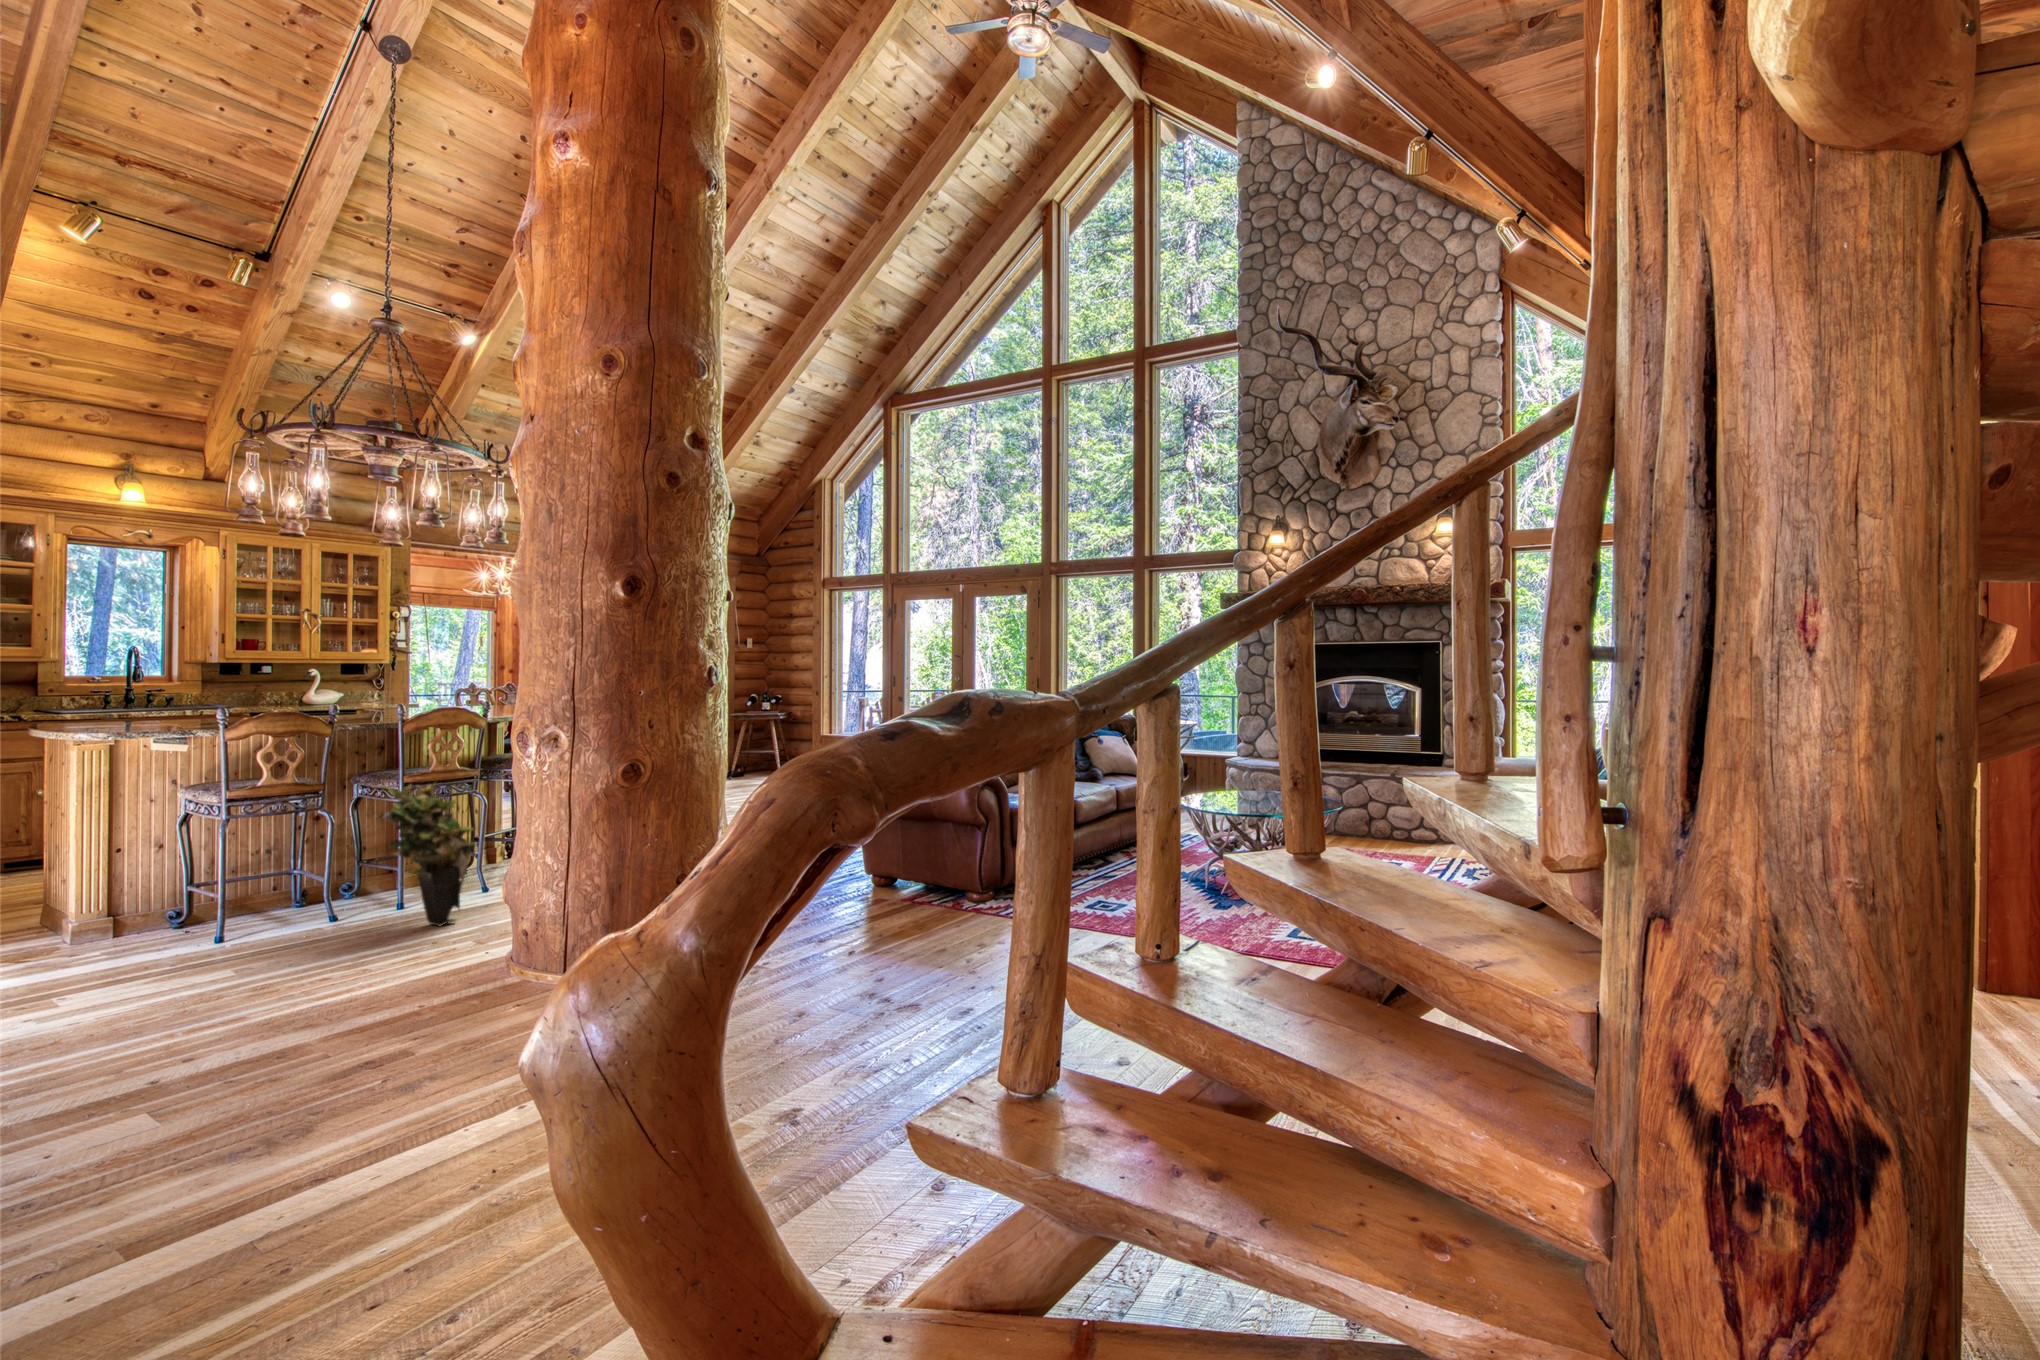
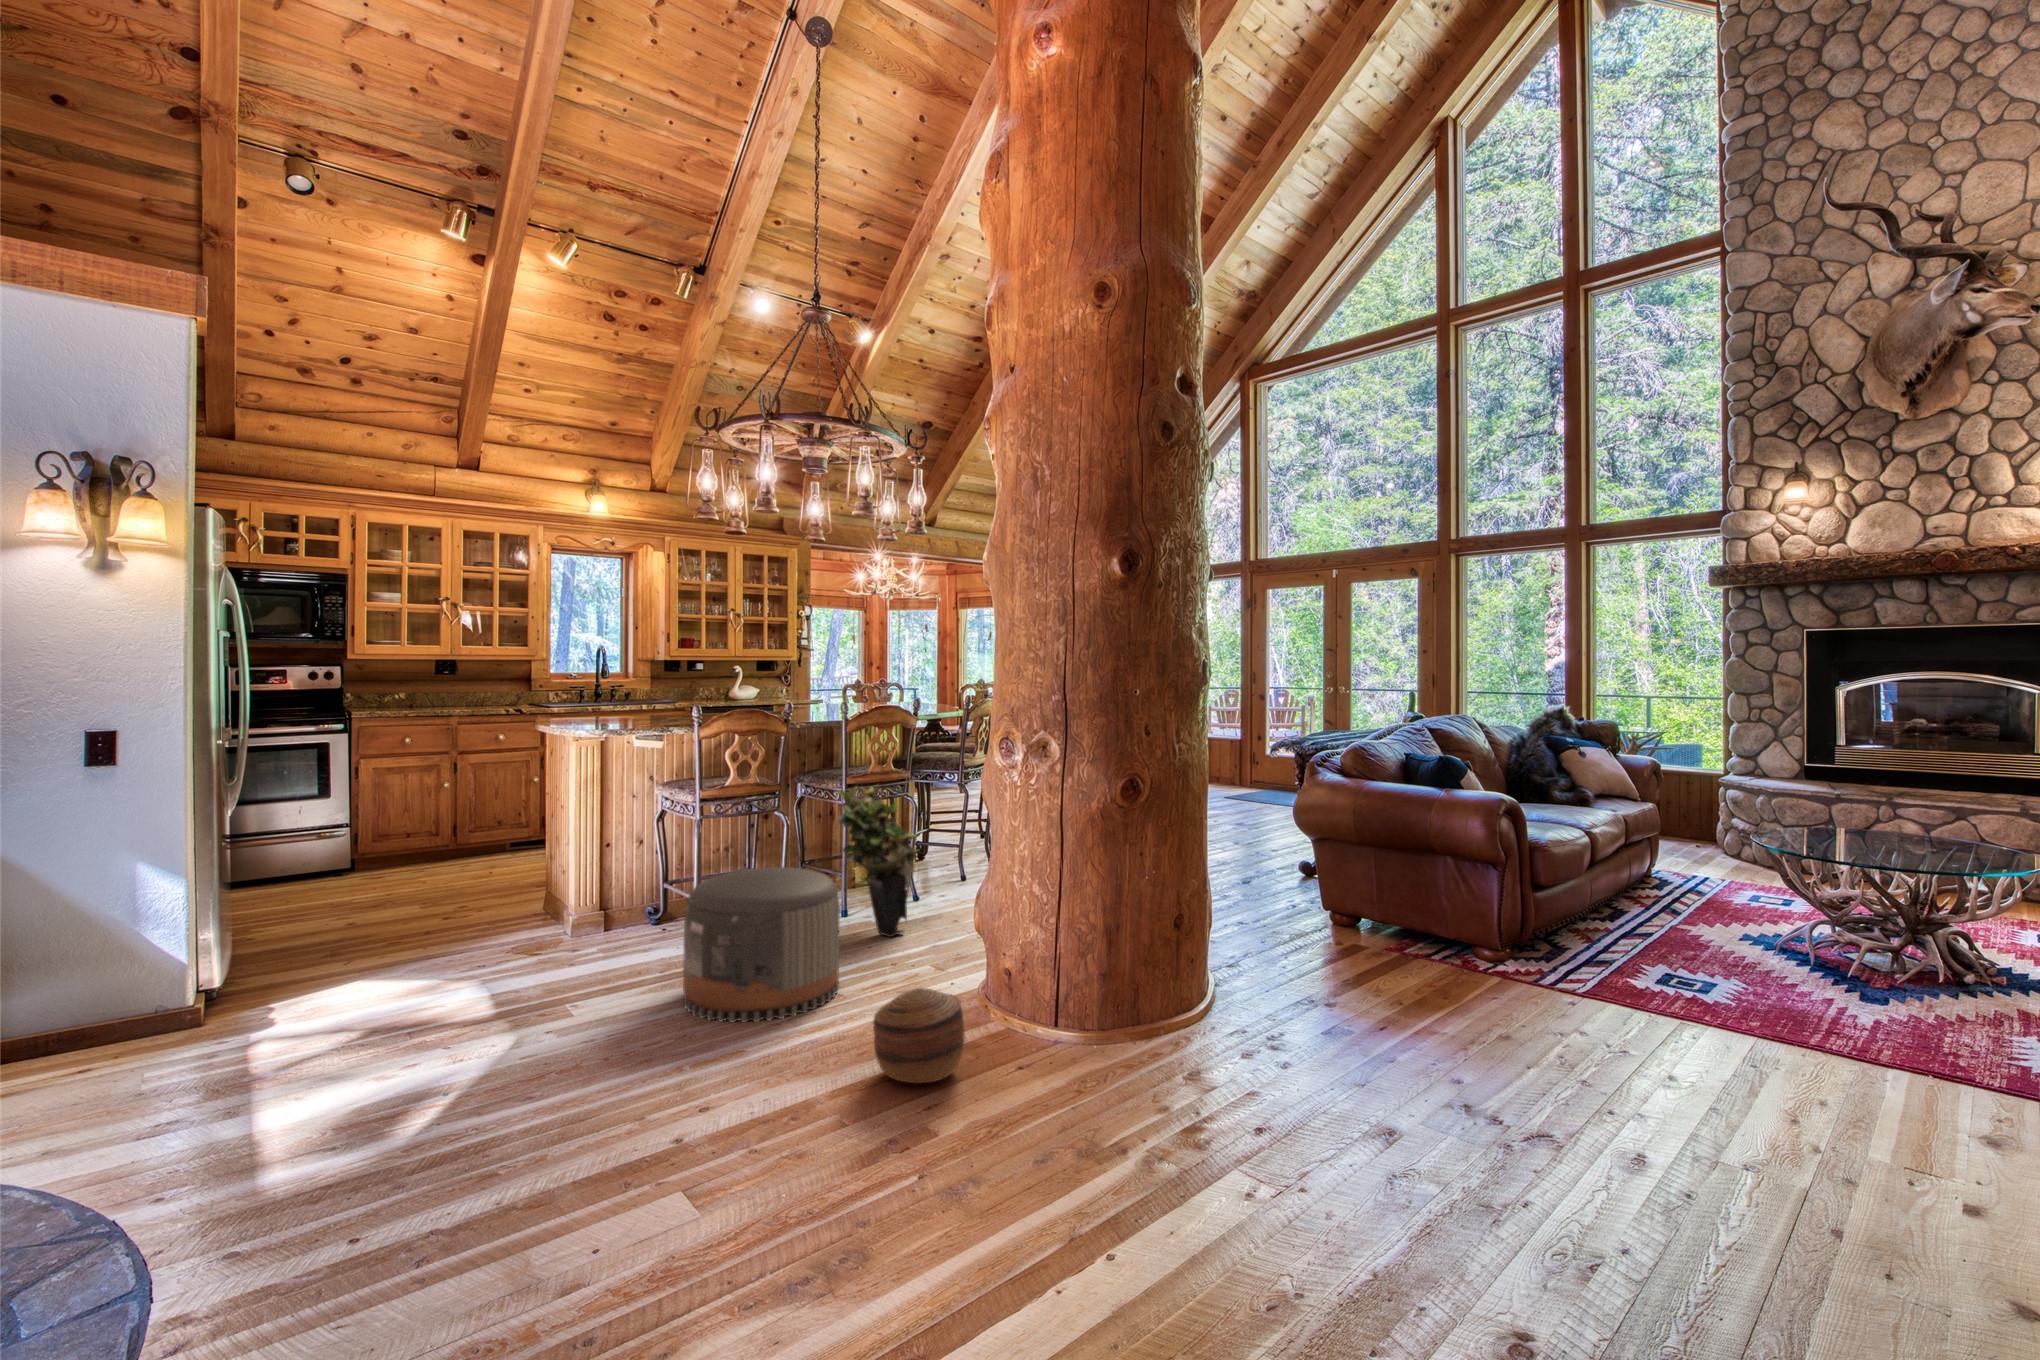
pouf: none [177,861,366,1007] -> present [683,867,840,1023]
basket: none [366,952,463,1034] -> present [873,988,965,1083]

